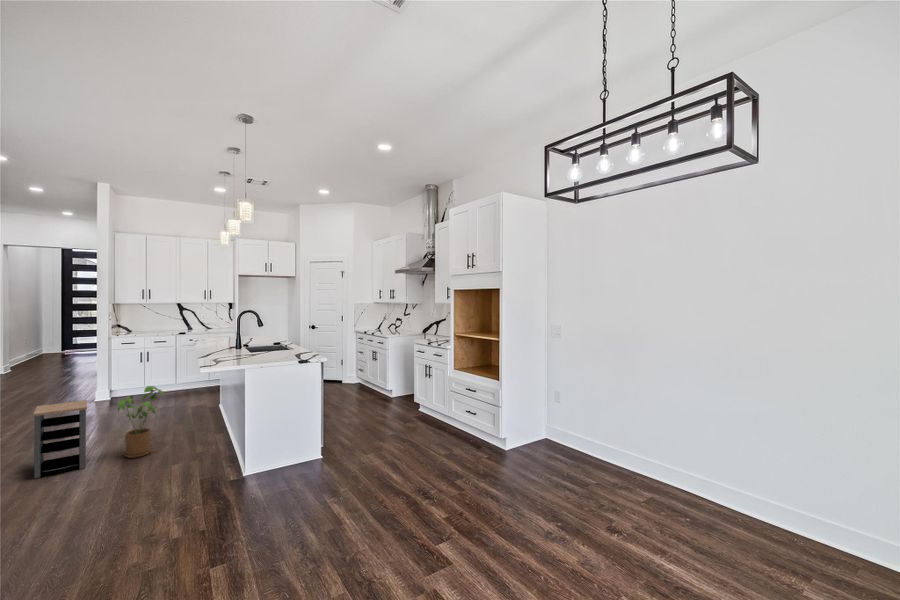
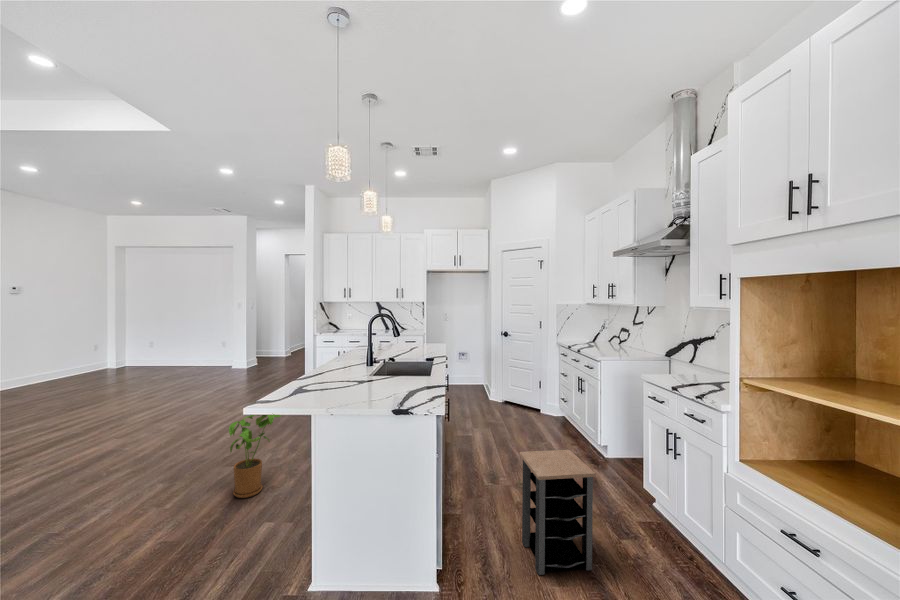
side table: present [33,400,87,478] -> present [519,450,596,575]

